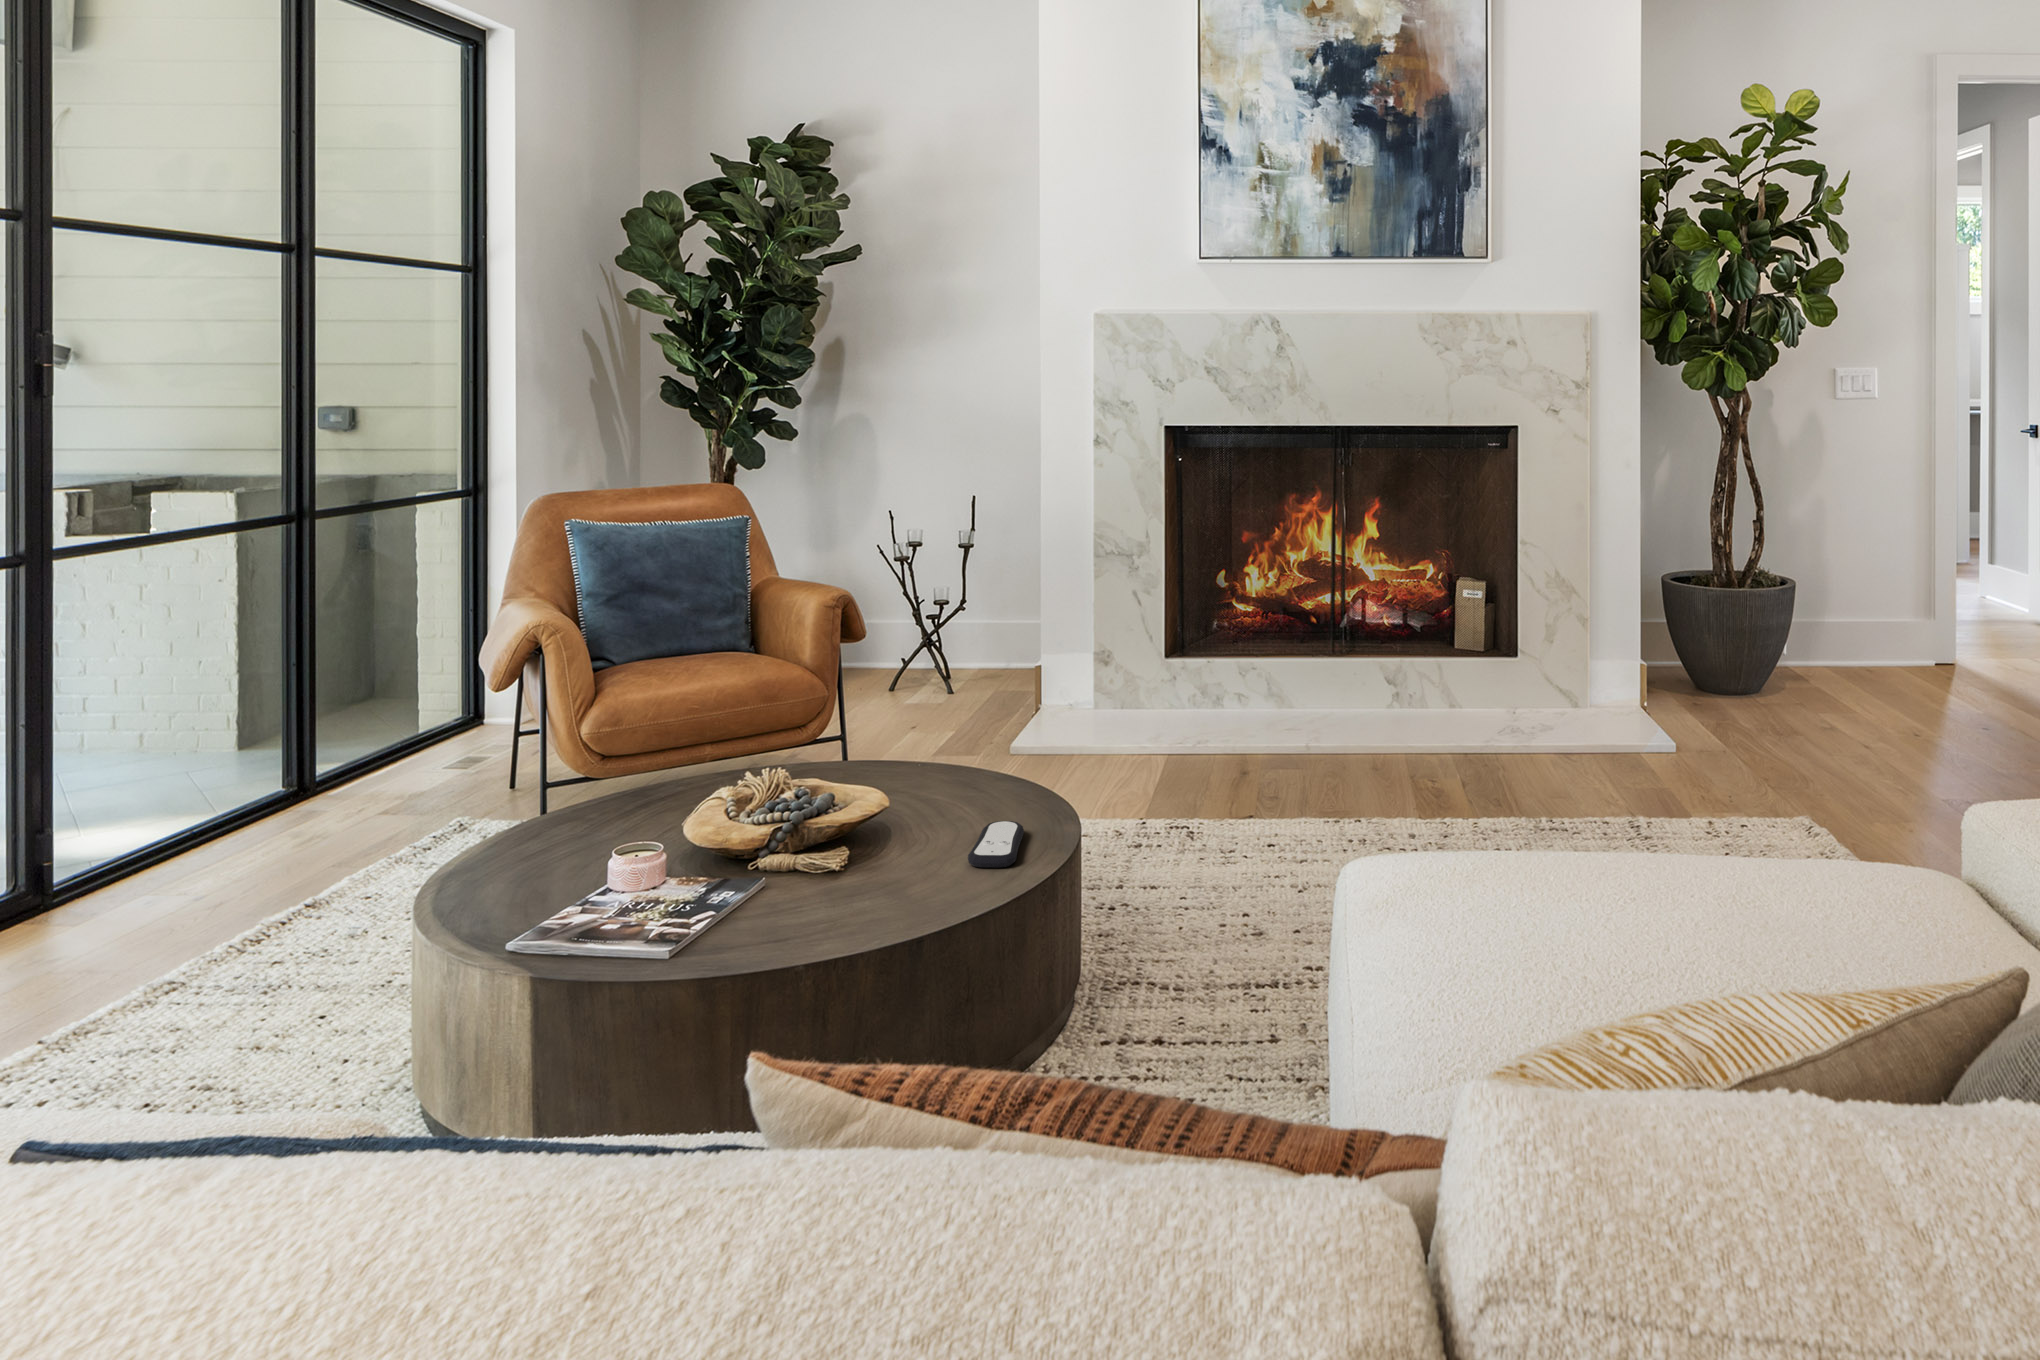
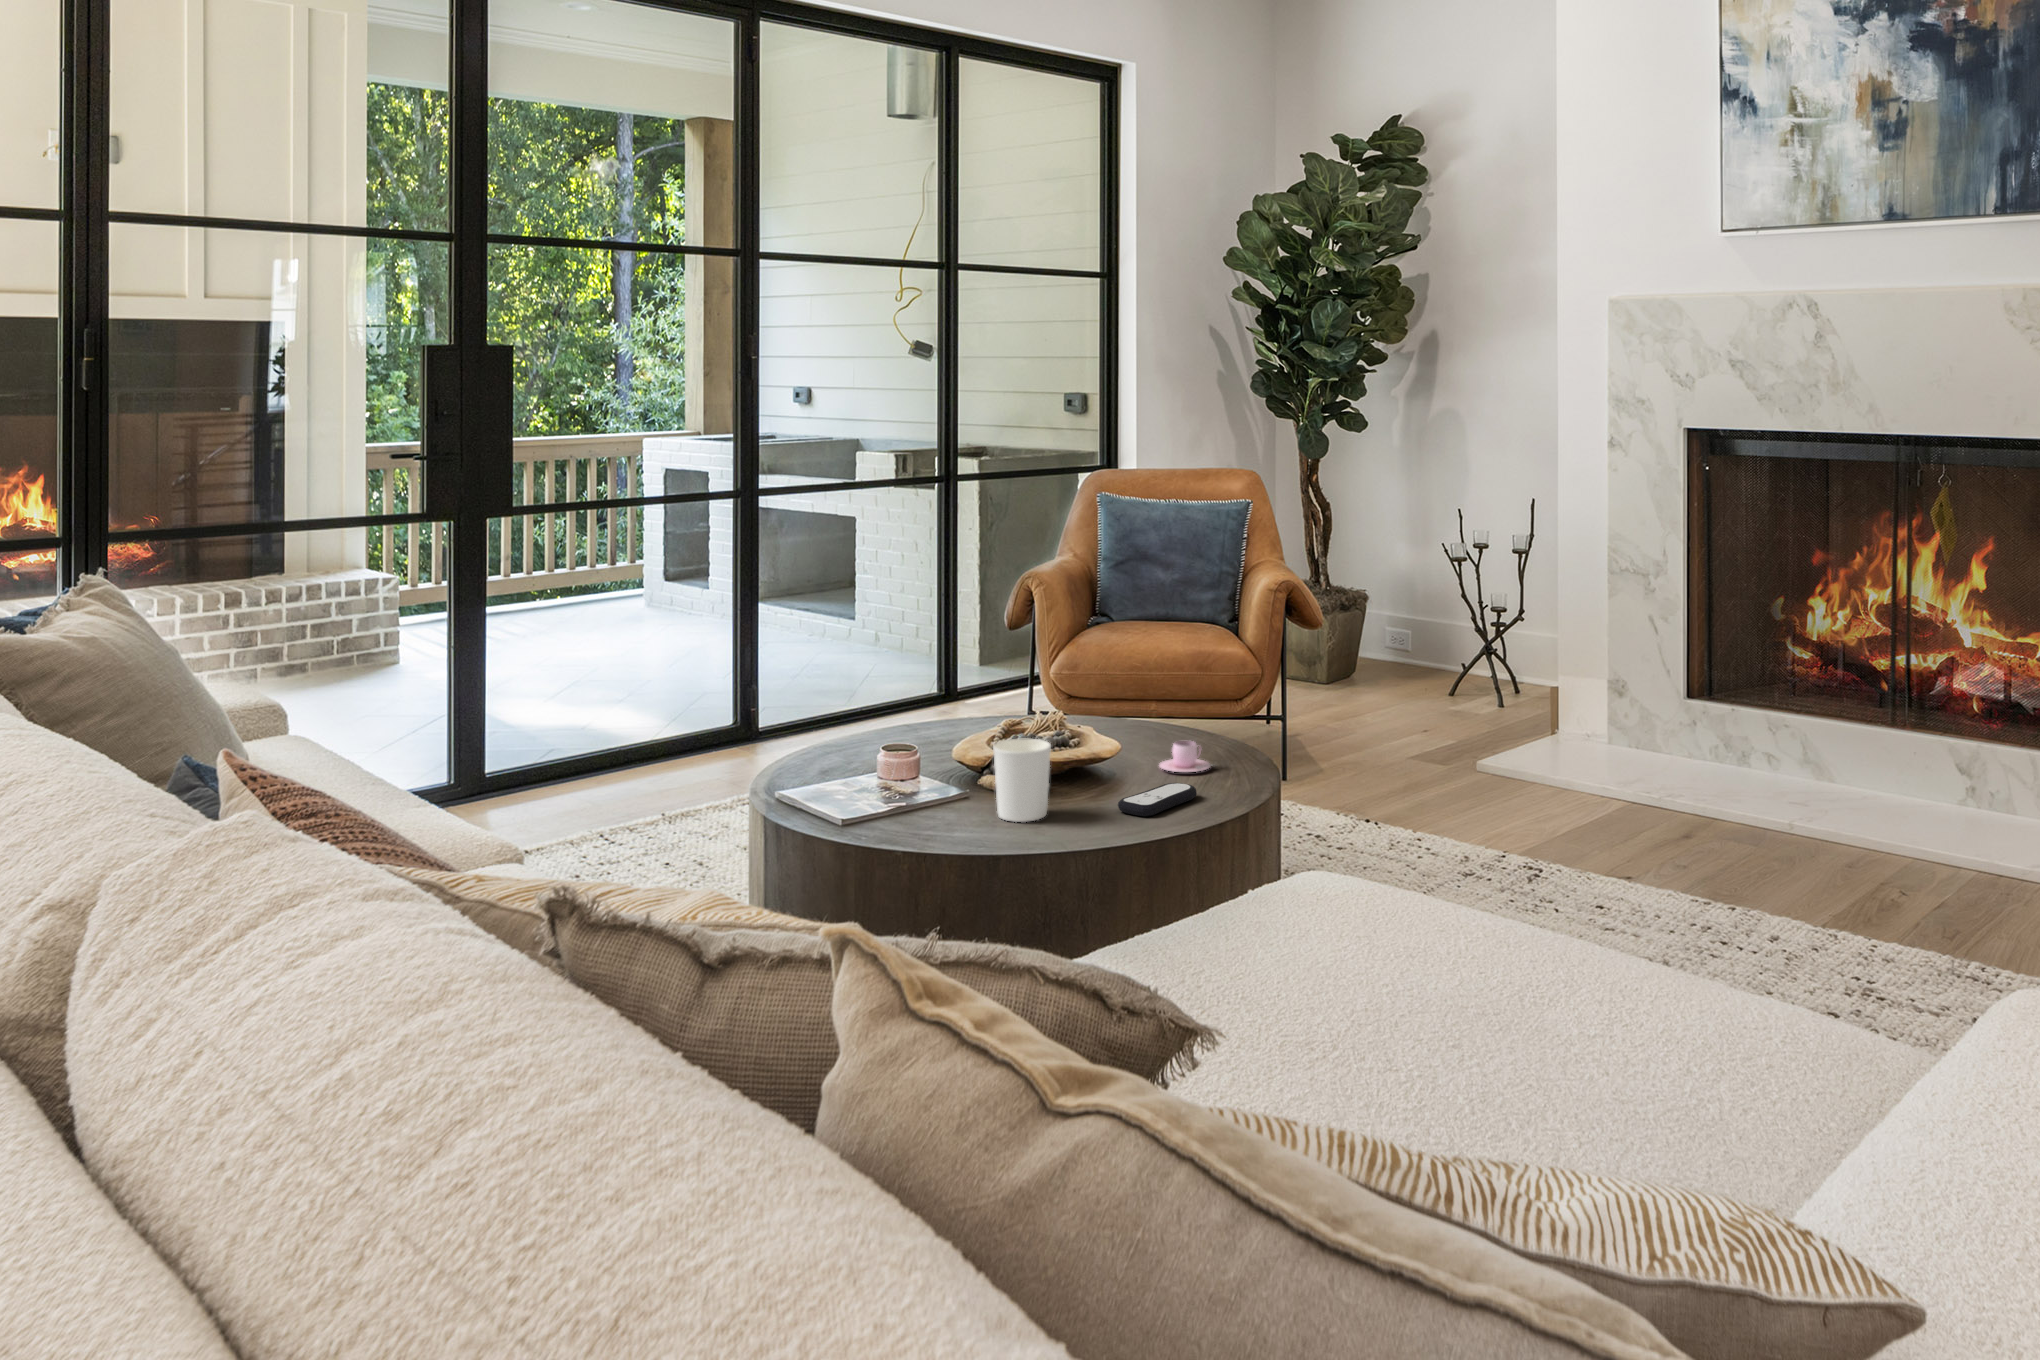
teacup: none [926,734,986,808] -> present [1159,741,1211,772]
candle holder: none [844,807,914,908] -> present [993,738,1051,822]

